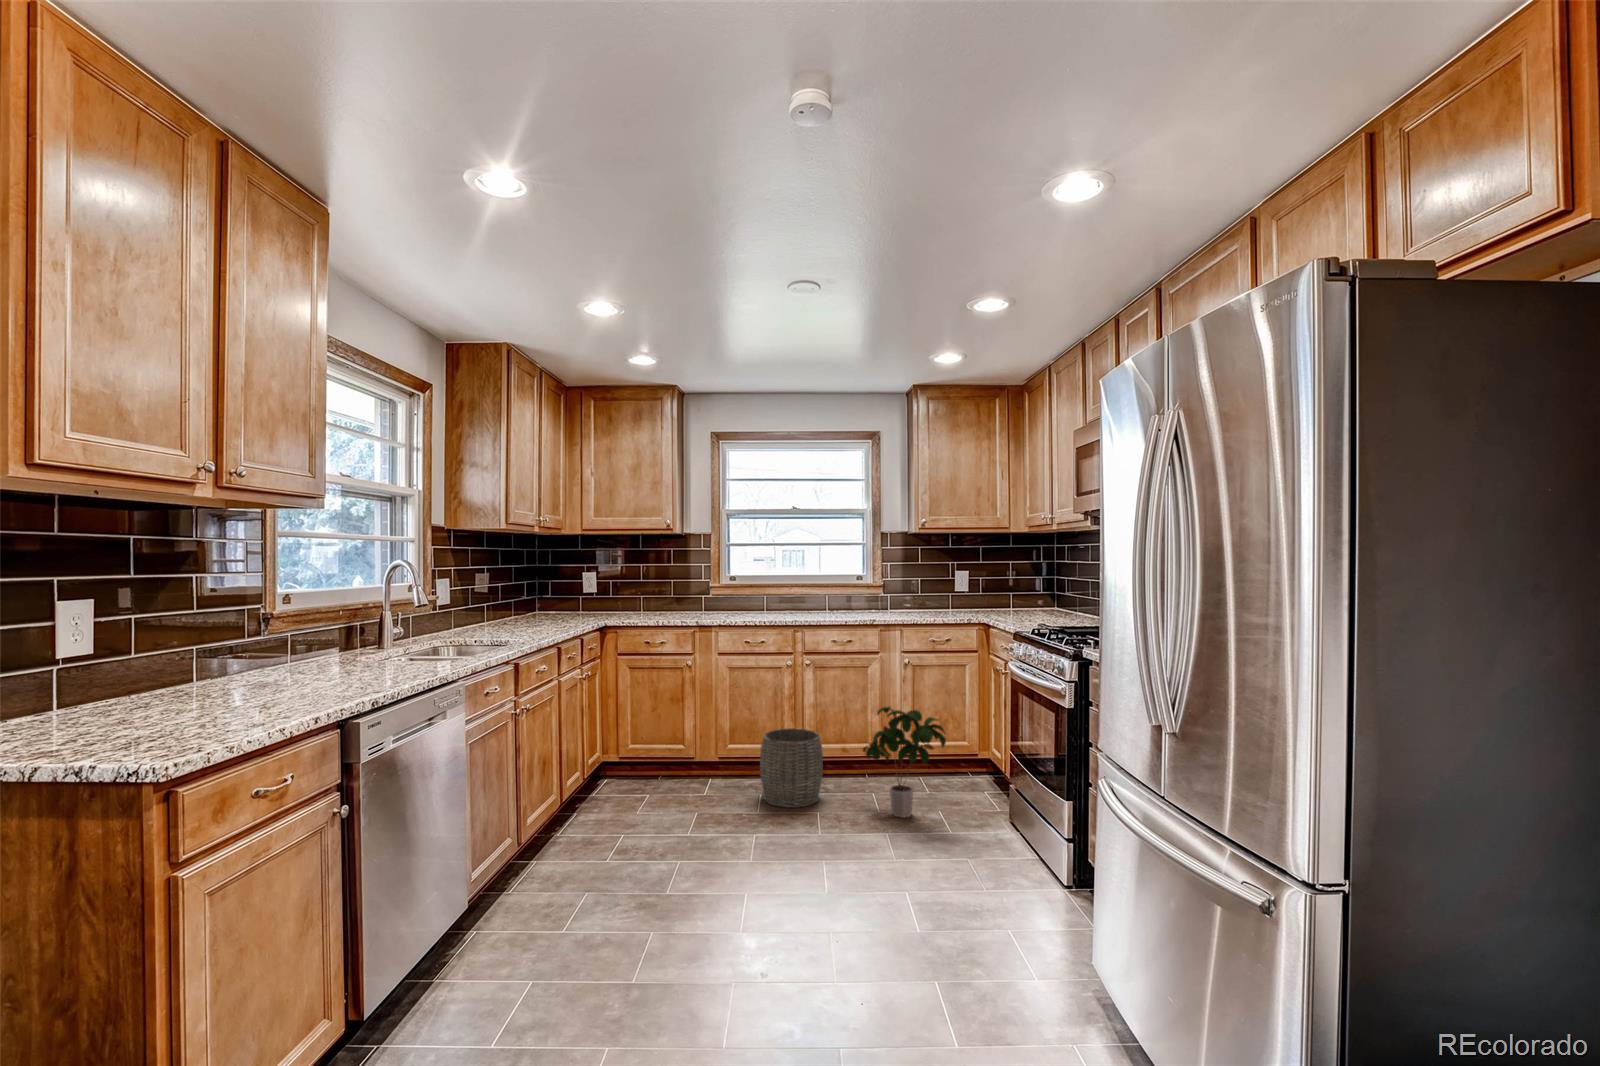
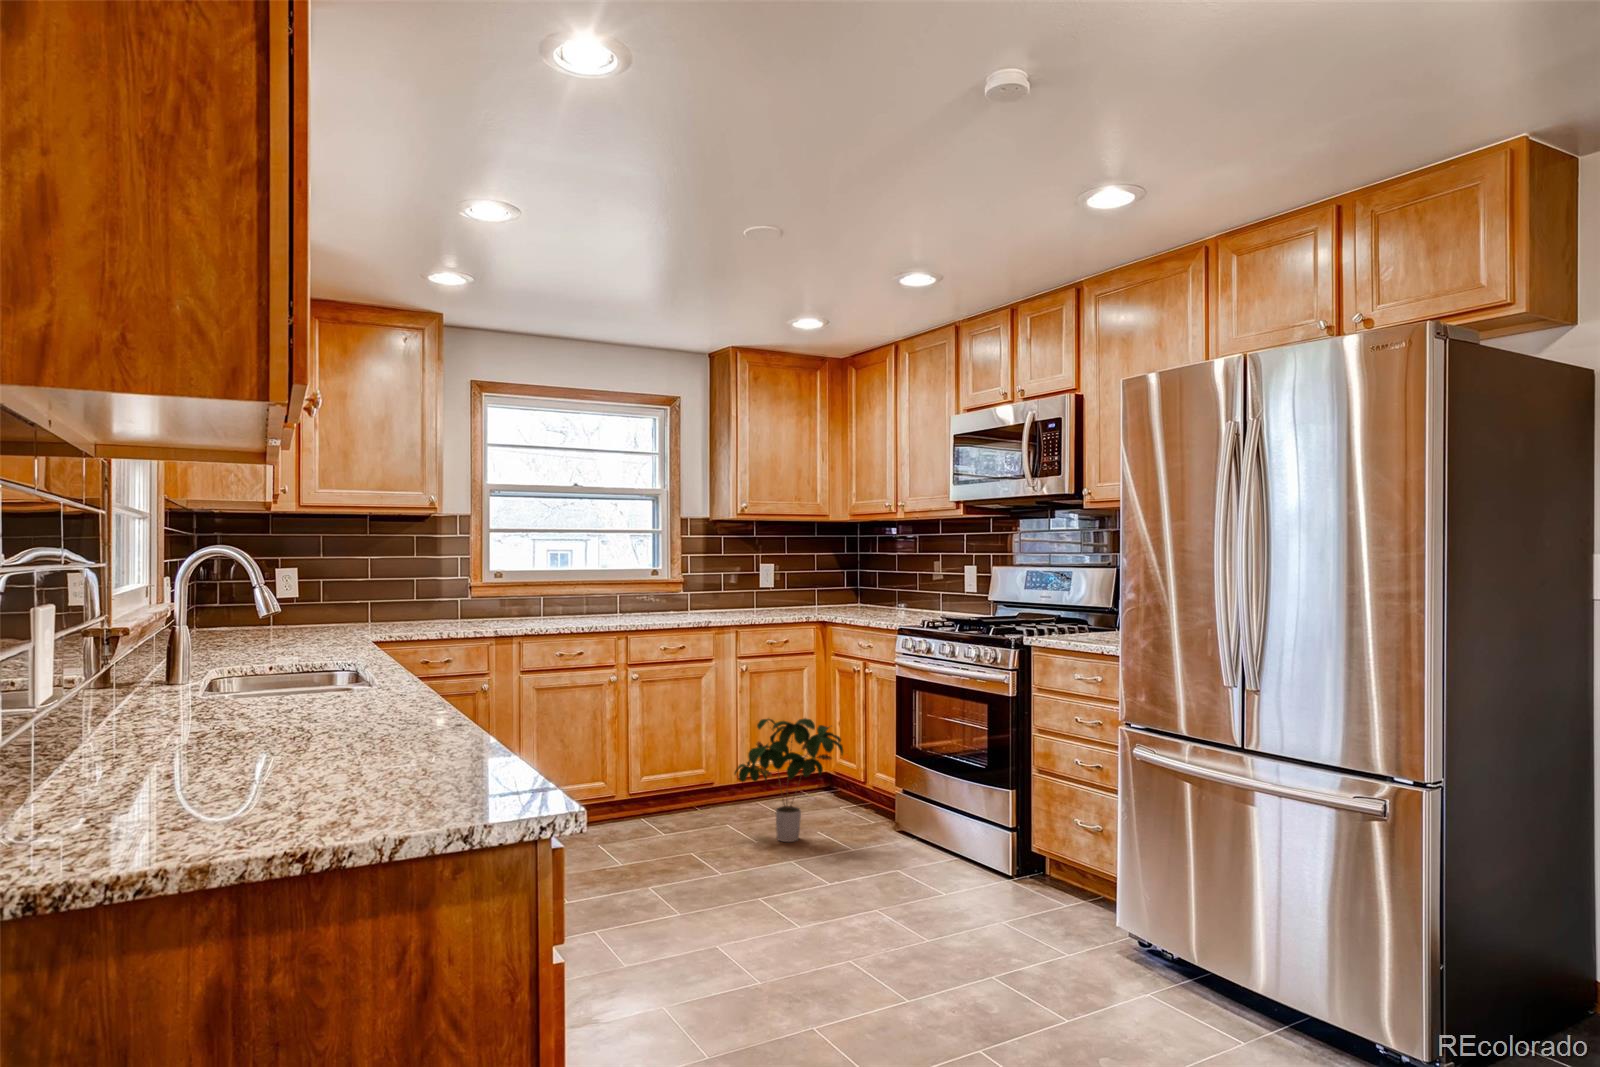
woven basket: present [760,728,823,808] -> none [609,757,688,854]

